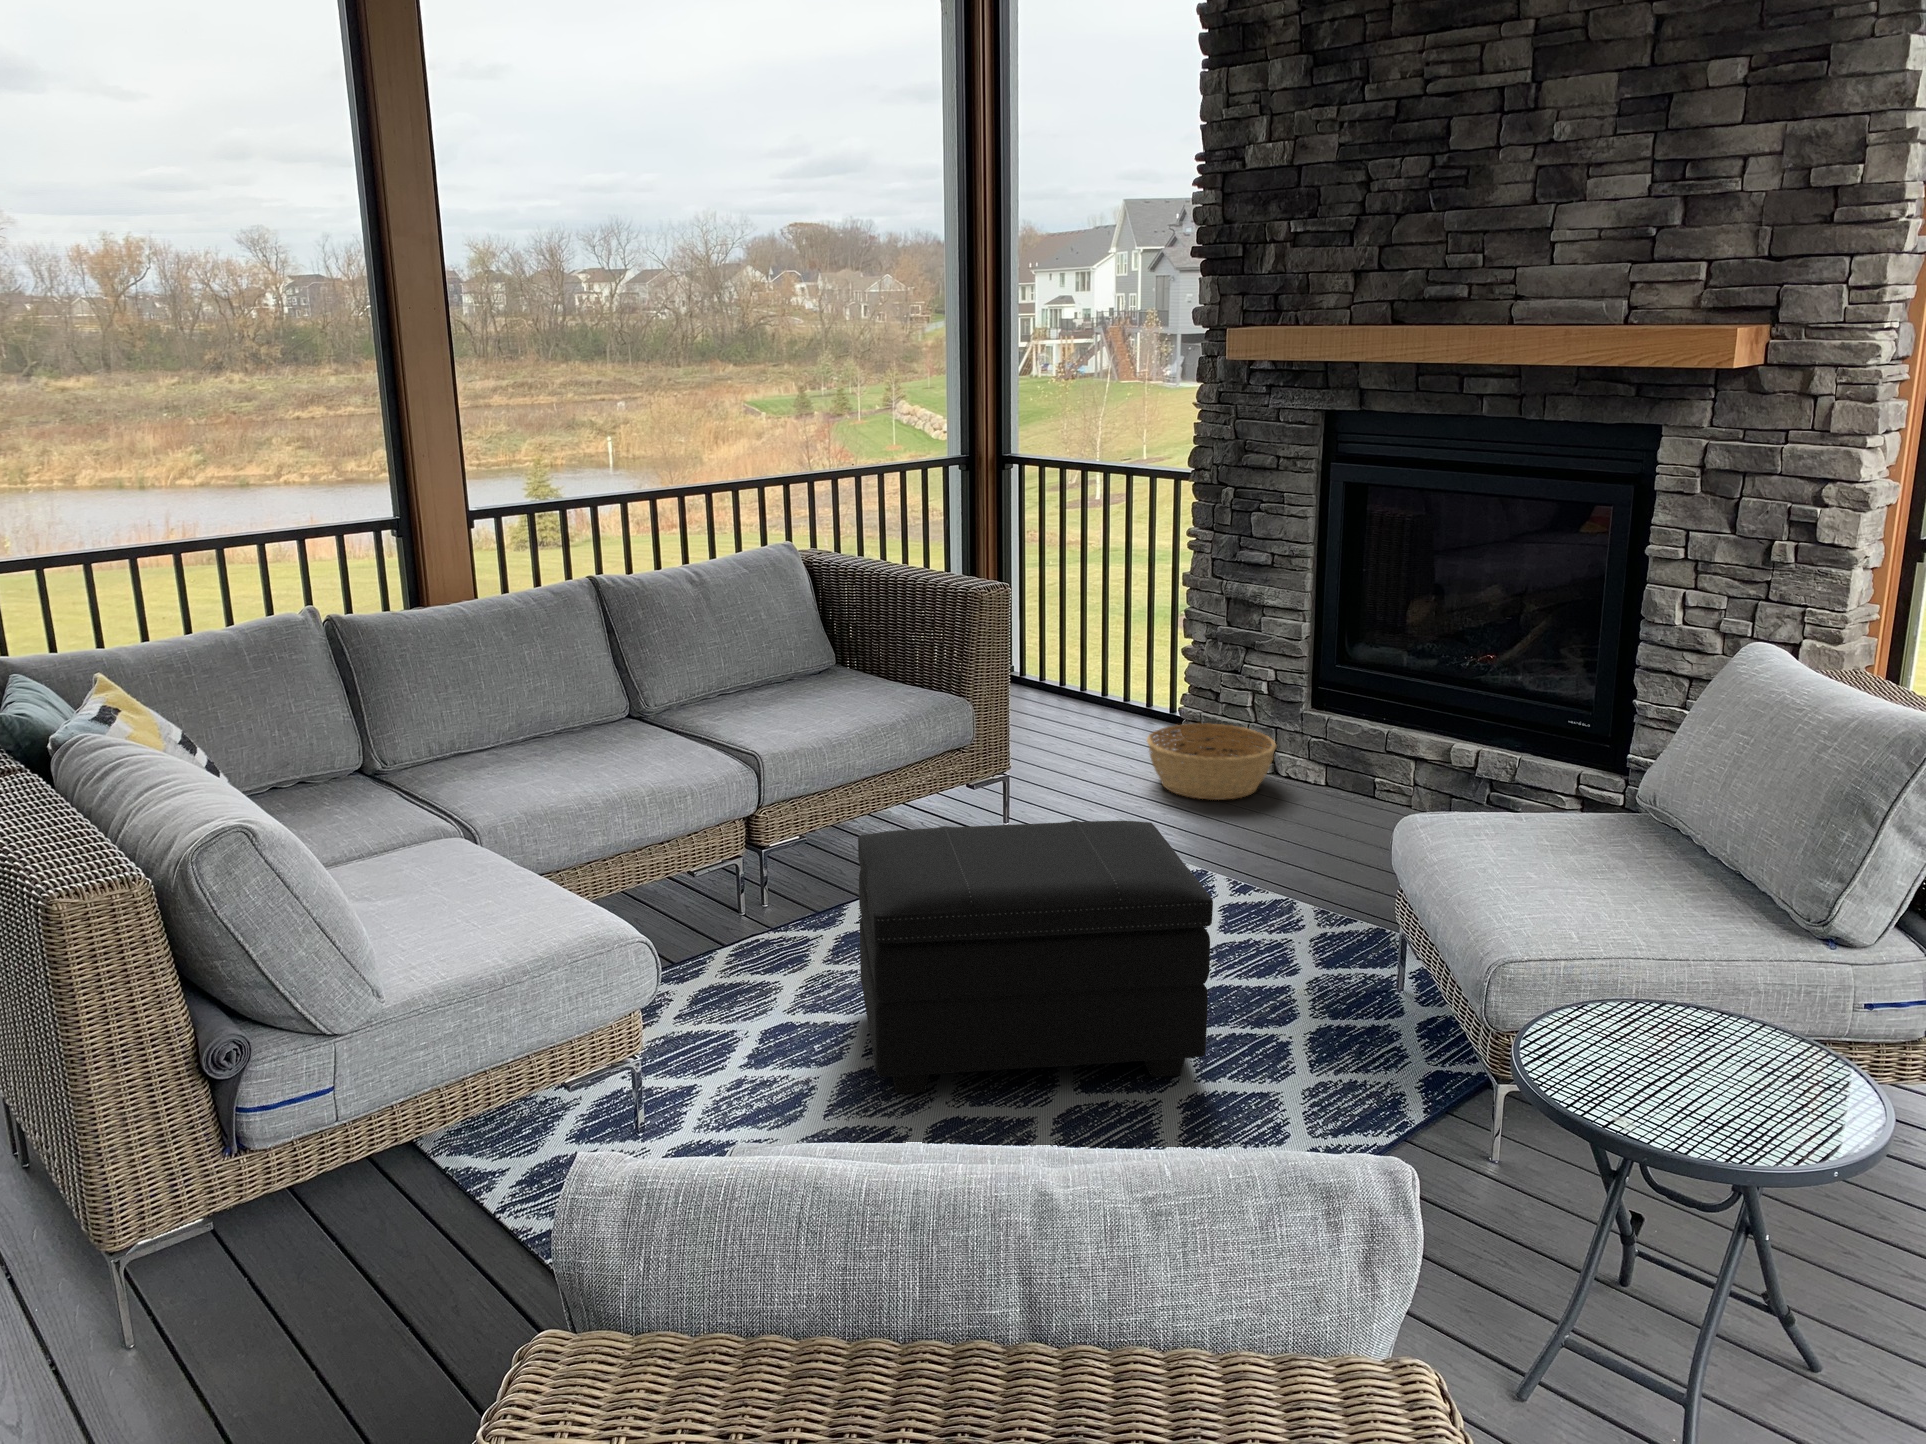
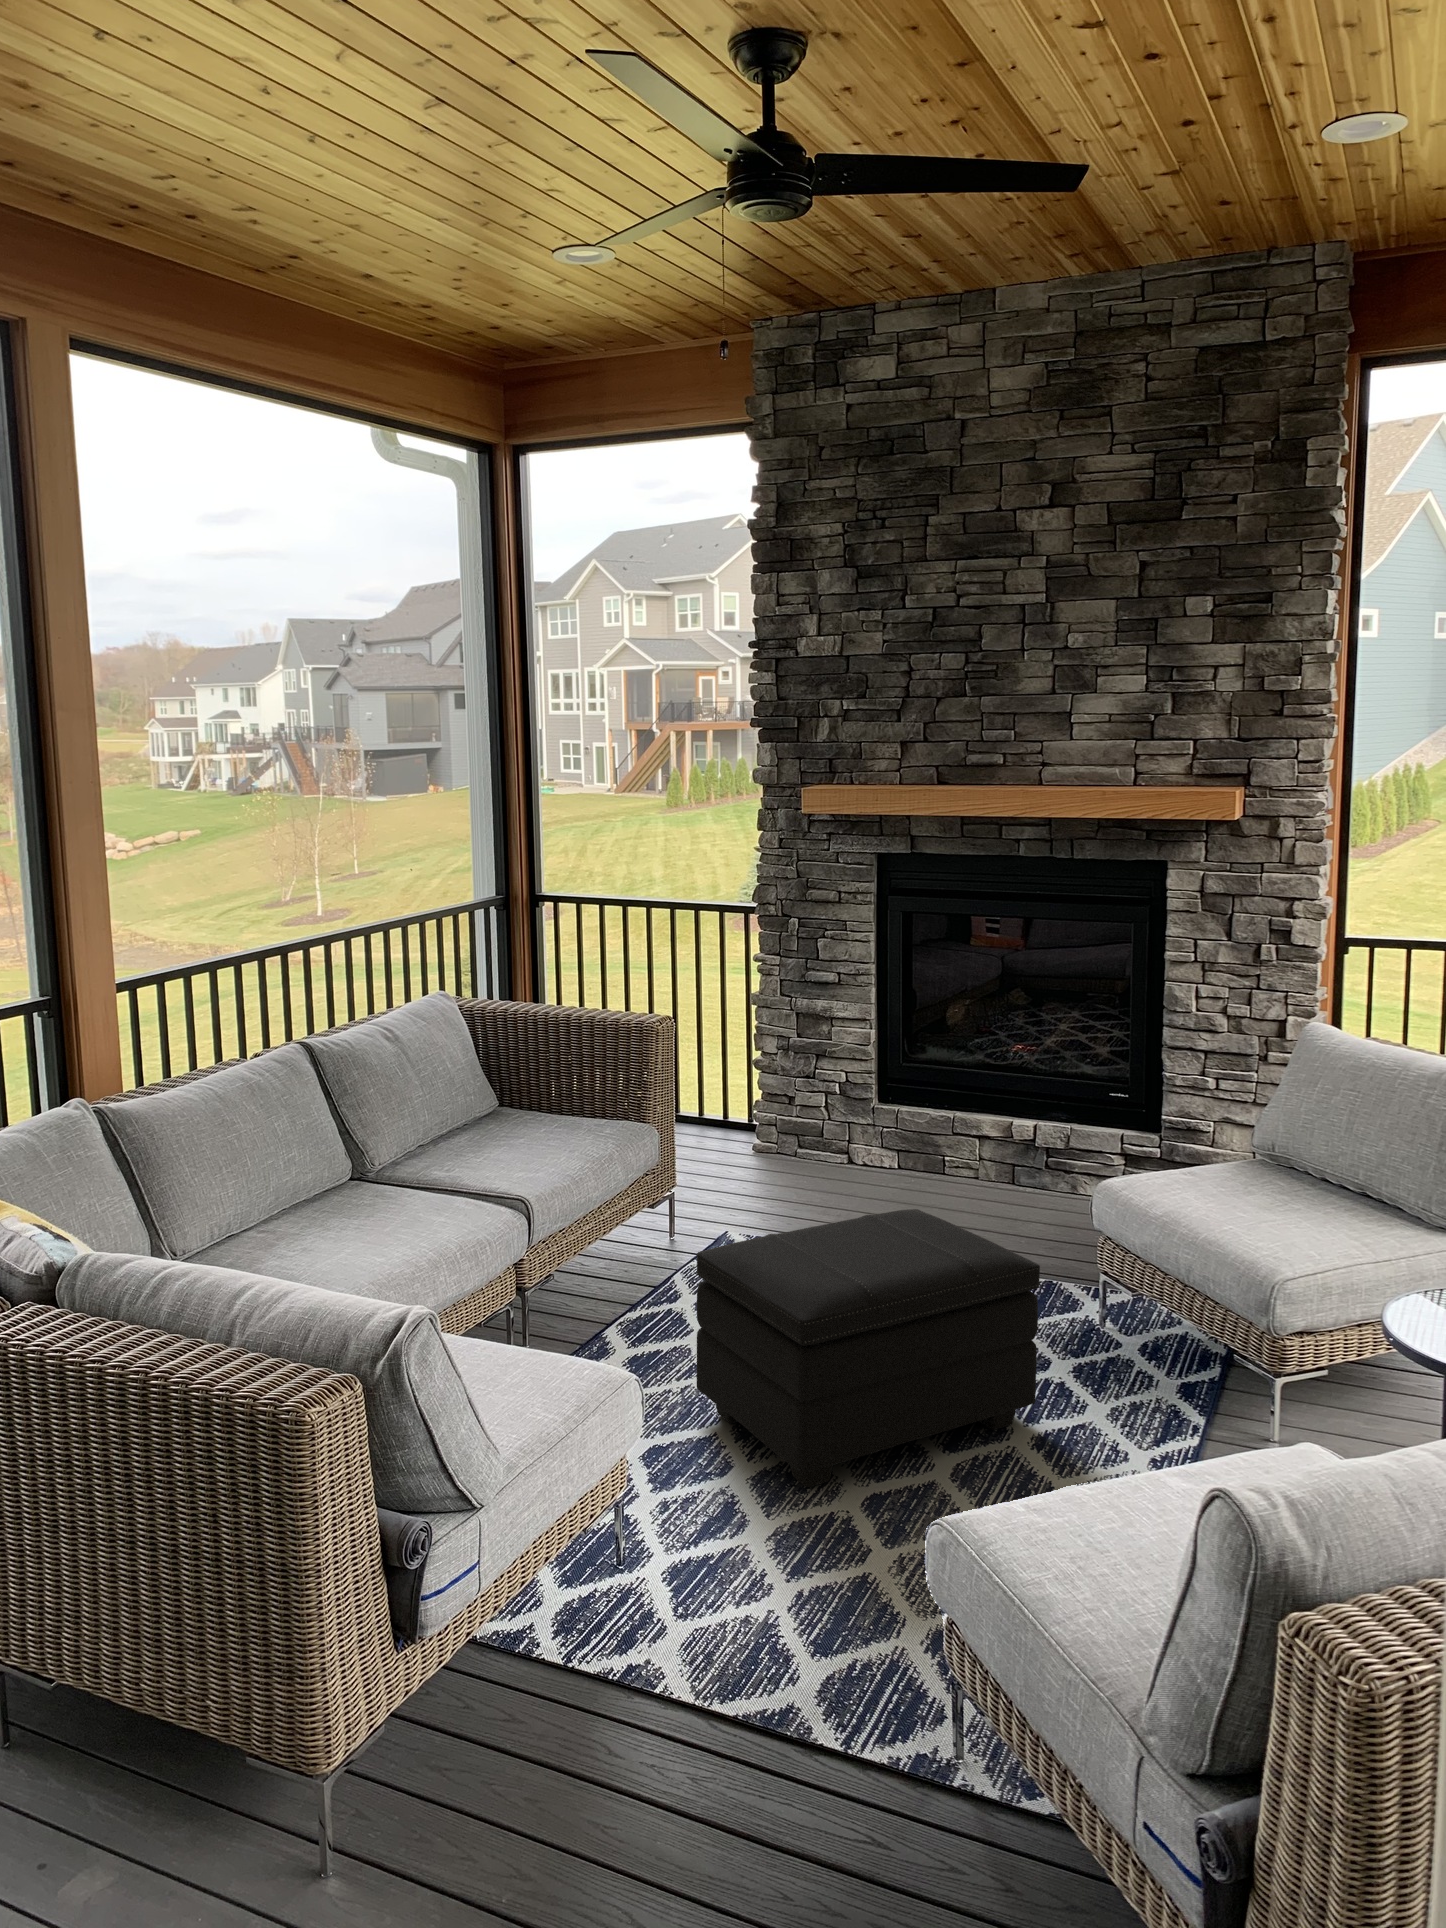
basket: present [1147,724,1276,800] -> none [753,1123,865,1190]

